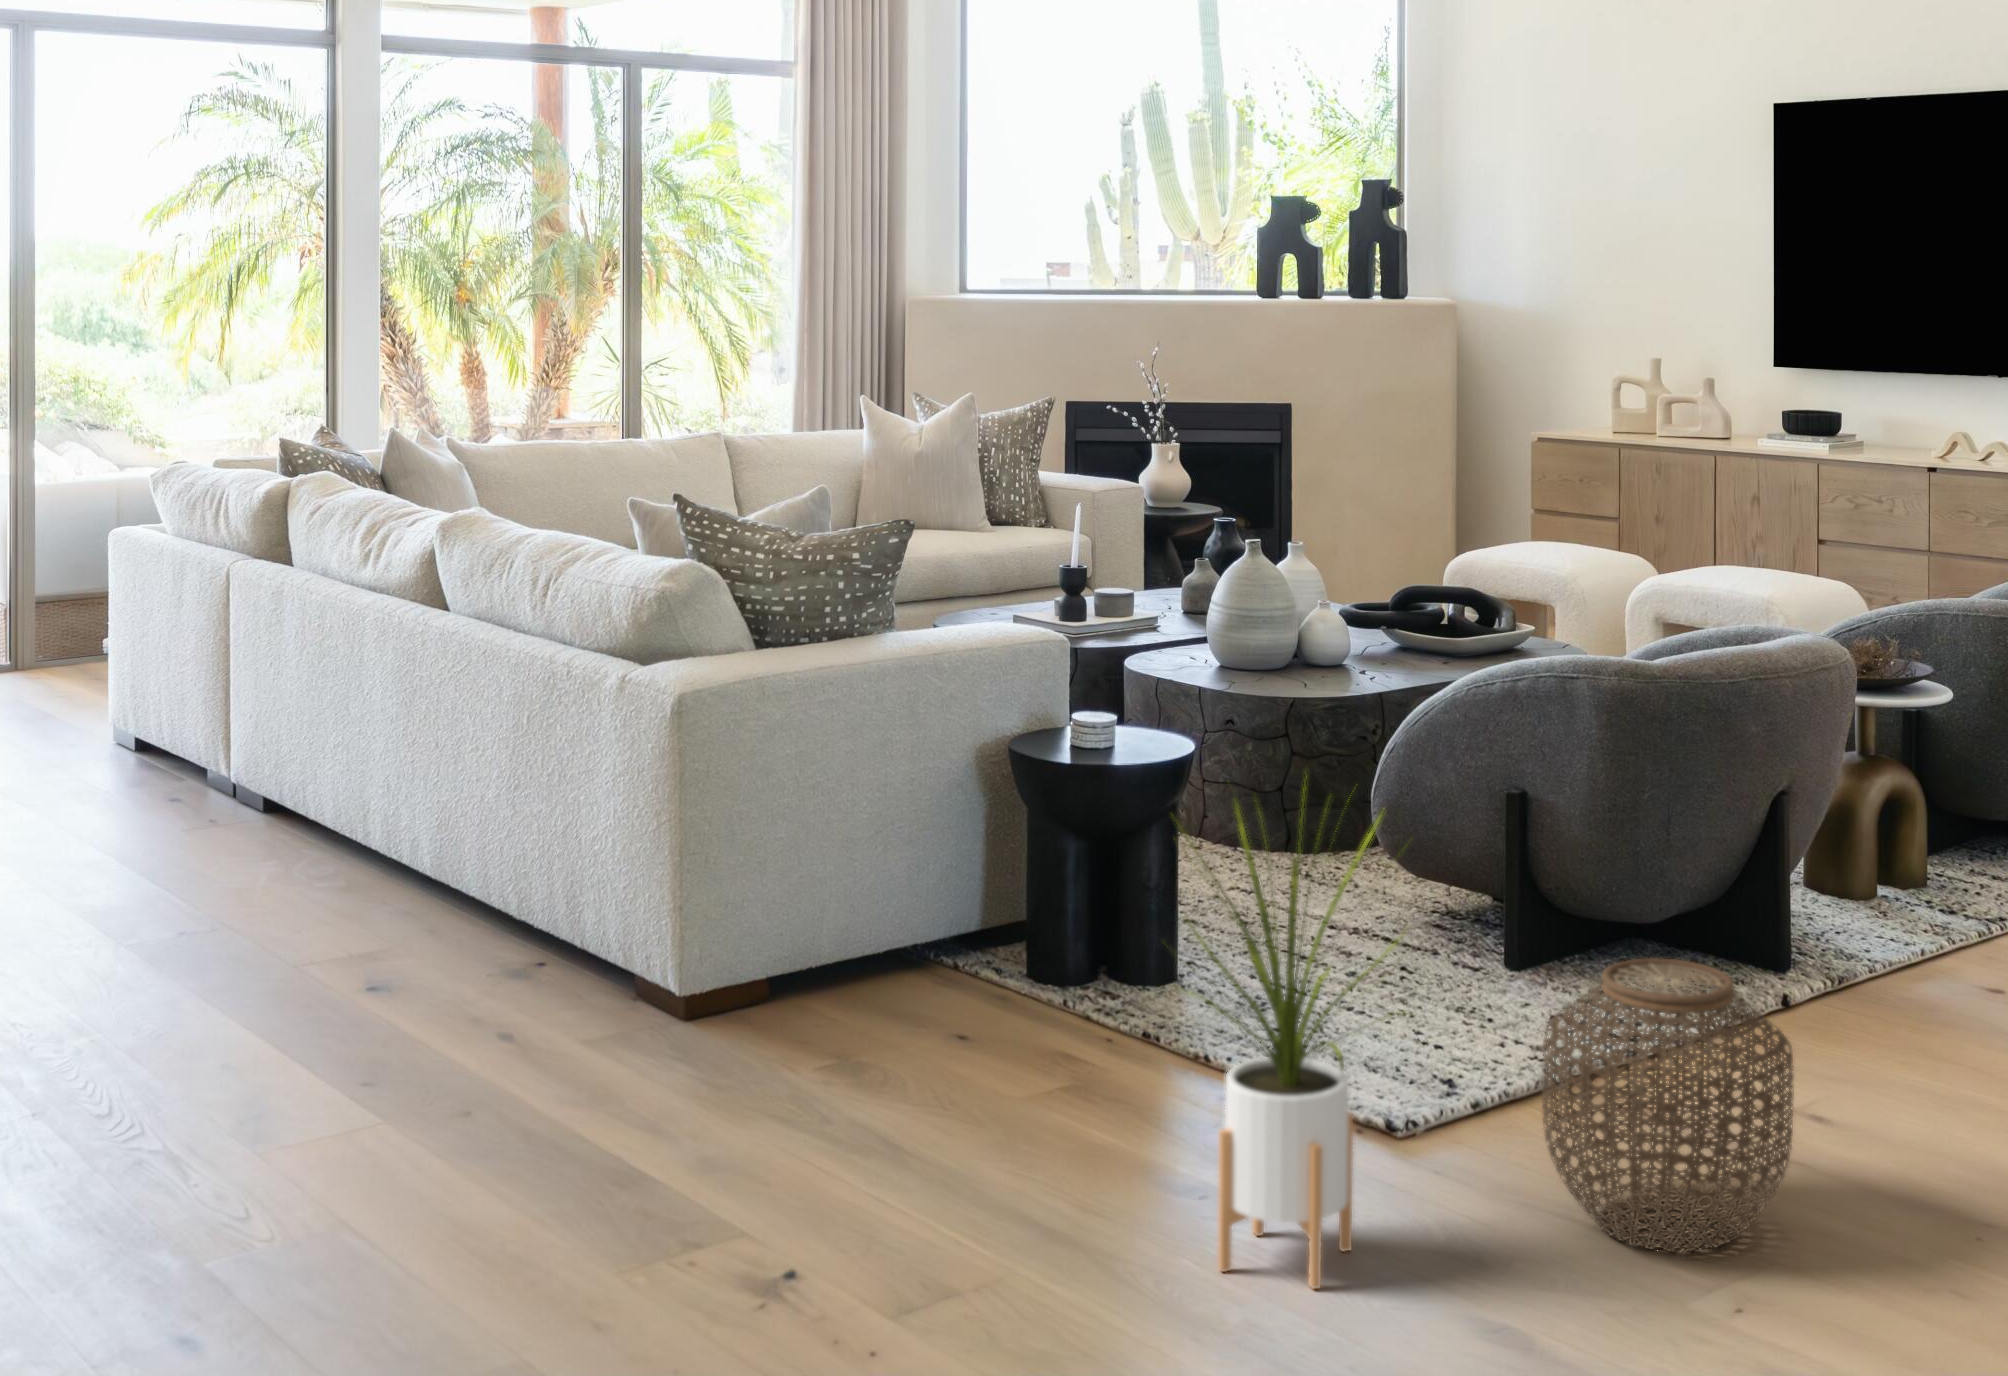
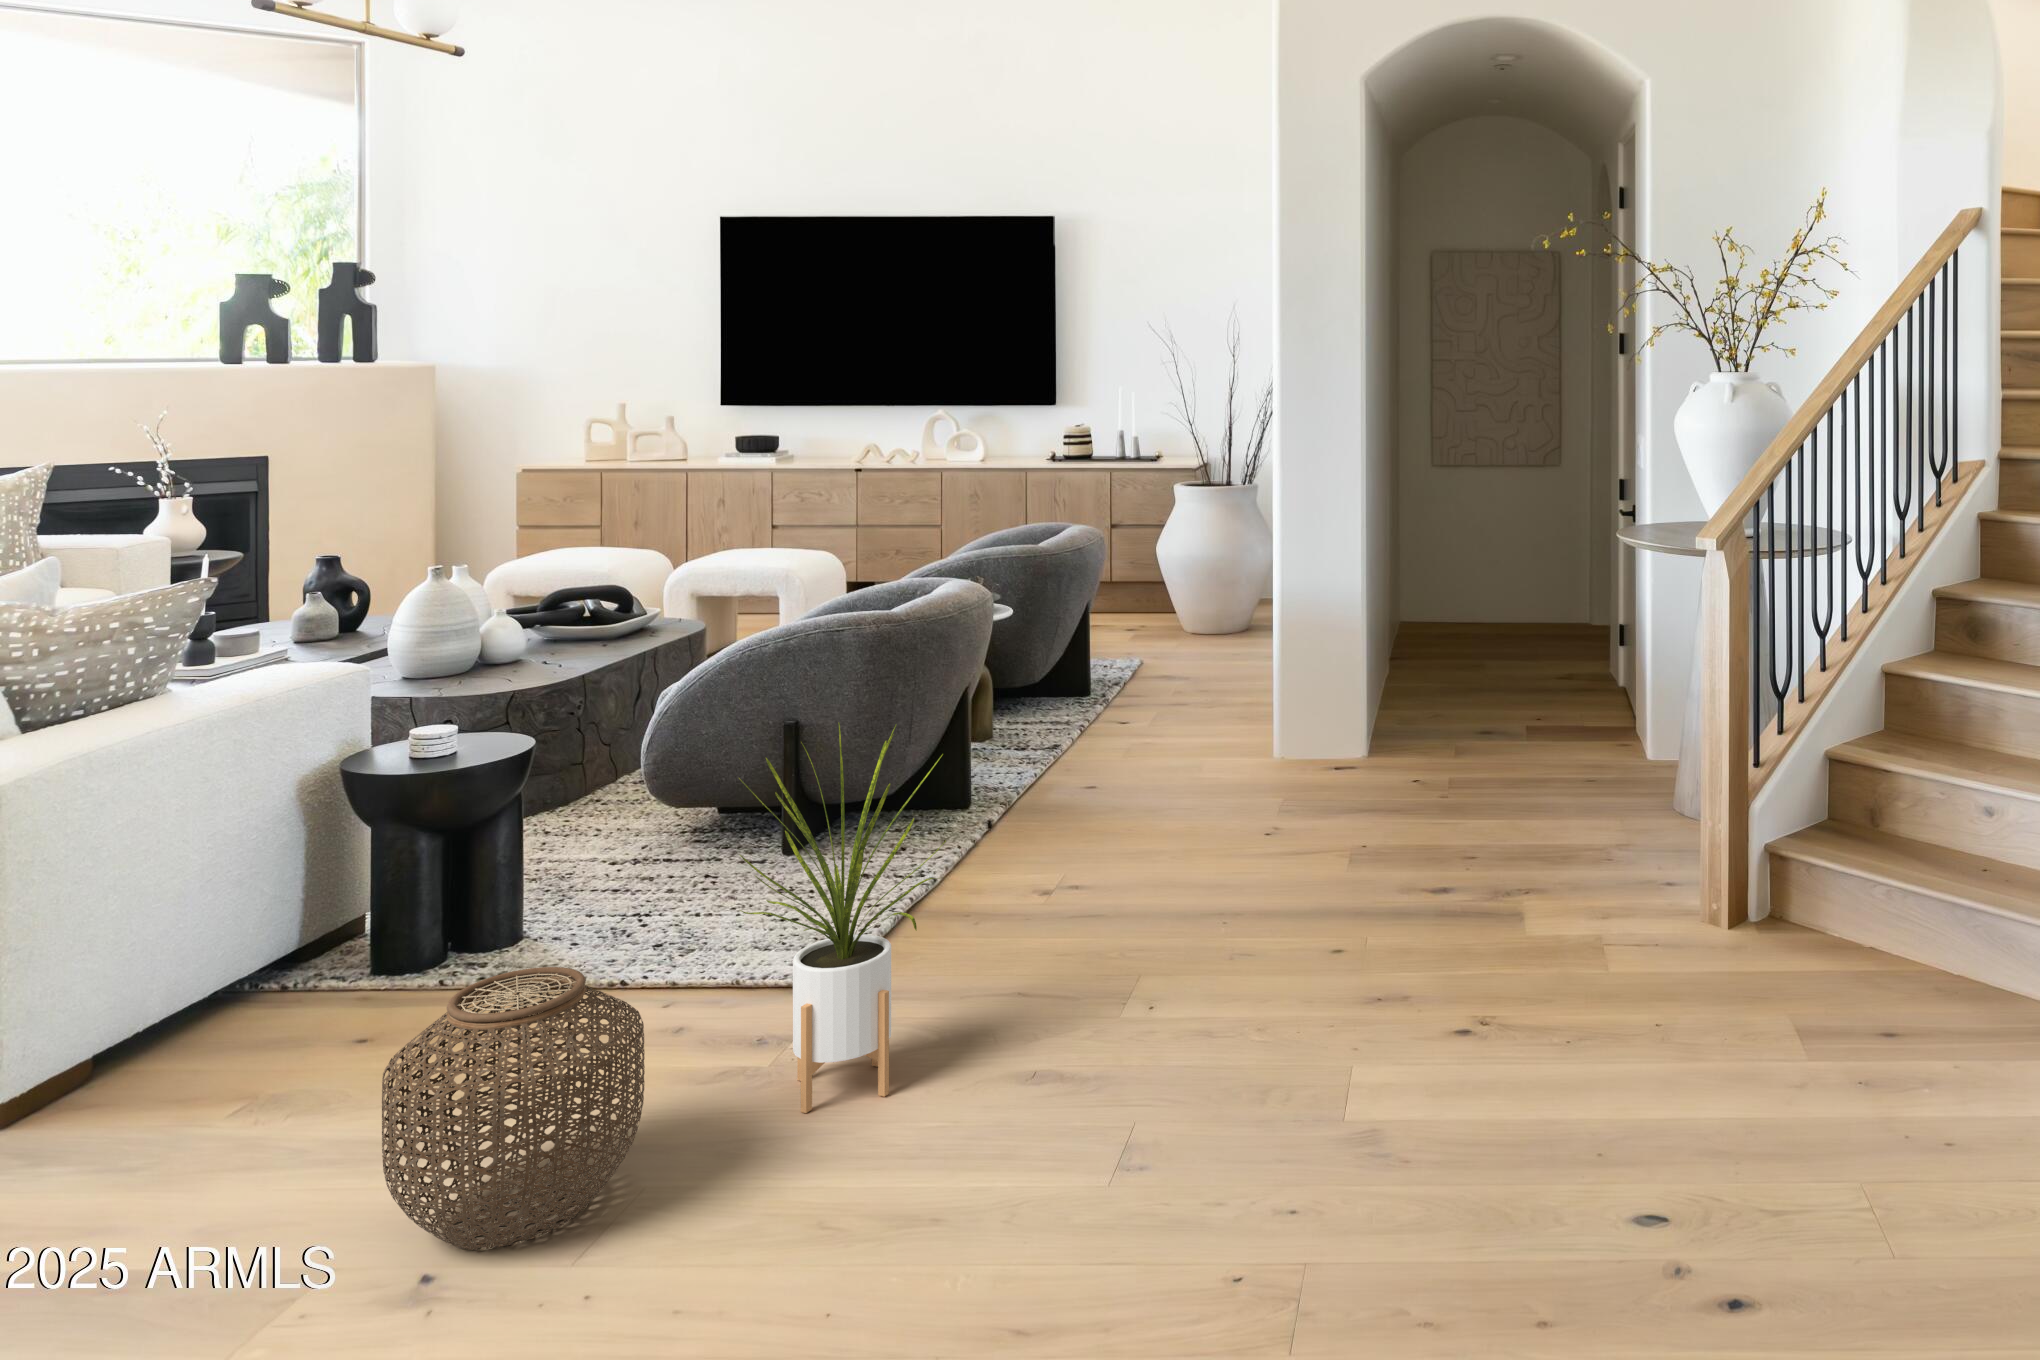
woven basket: present [1542,958,1793,1252] -> present [382,967,645,1250]

